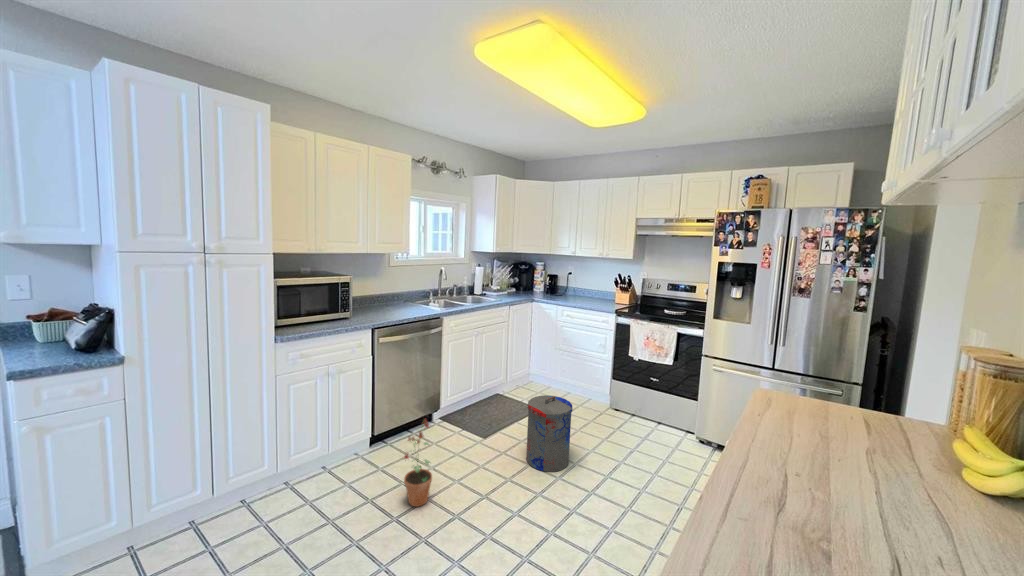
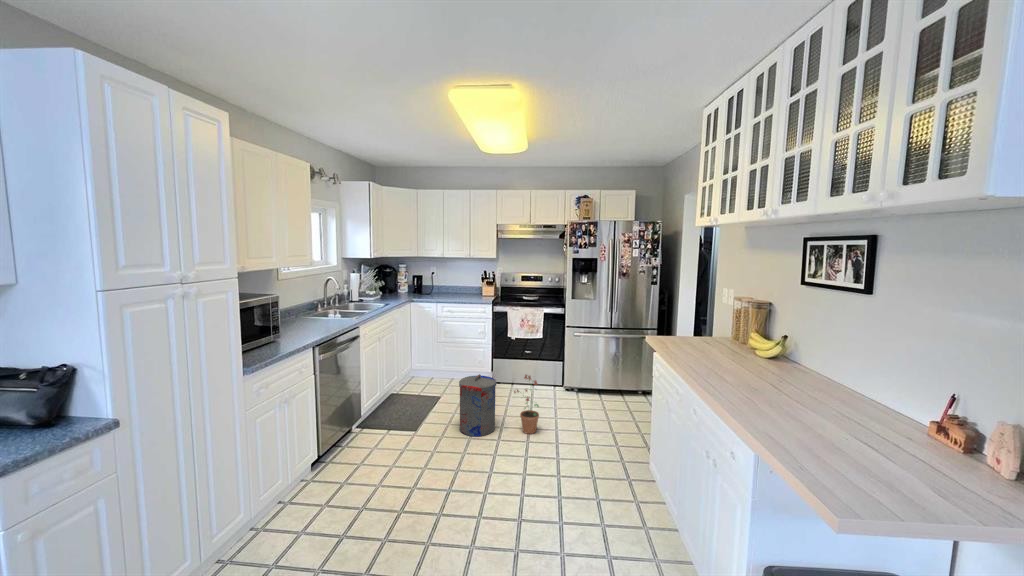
potted plant: present [404,418,432,507] -> present [514,375,539,434]

